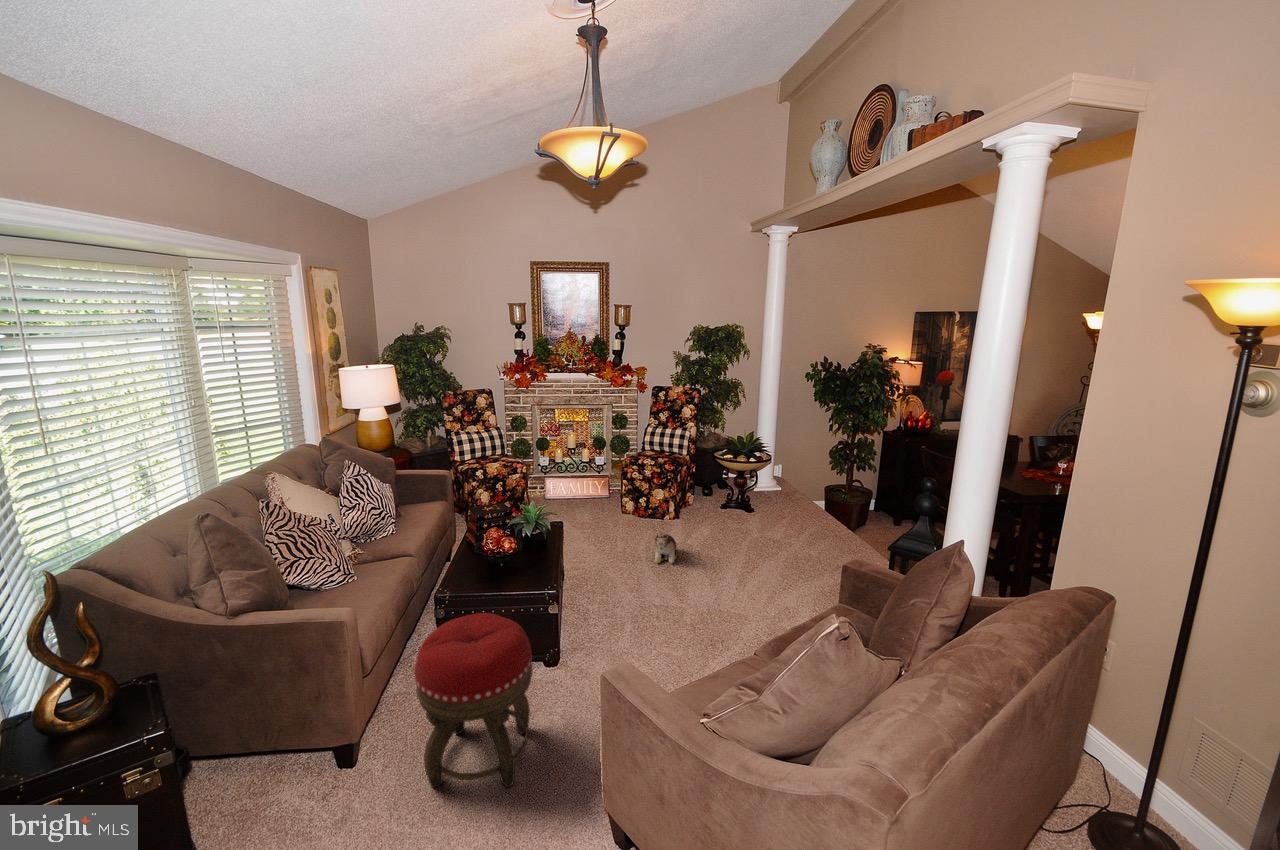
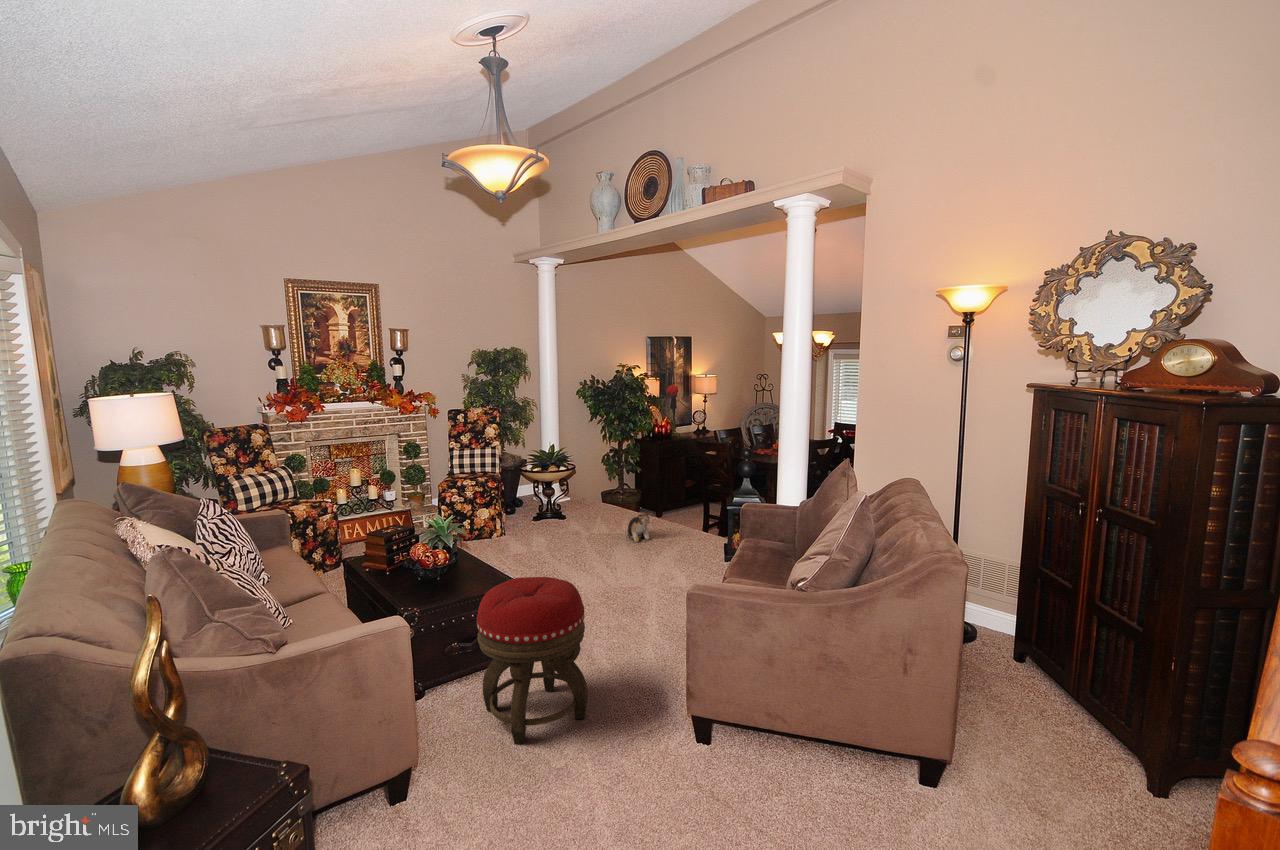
plush toy: present [653,532,678,564] -> present [628,512,650,542]

